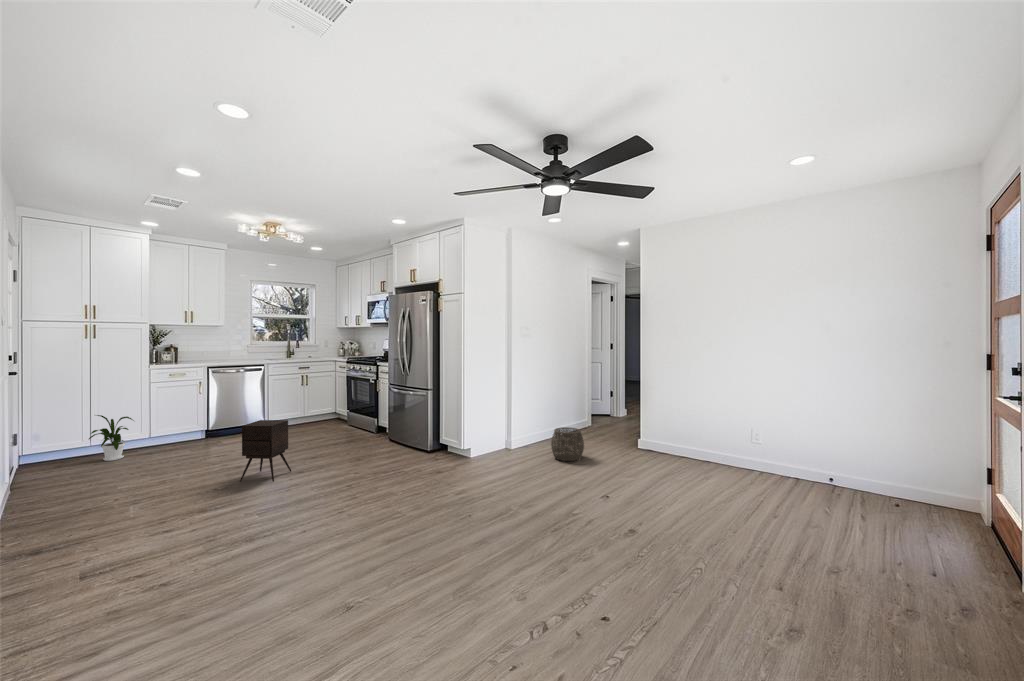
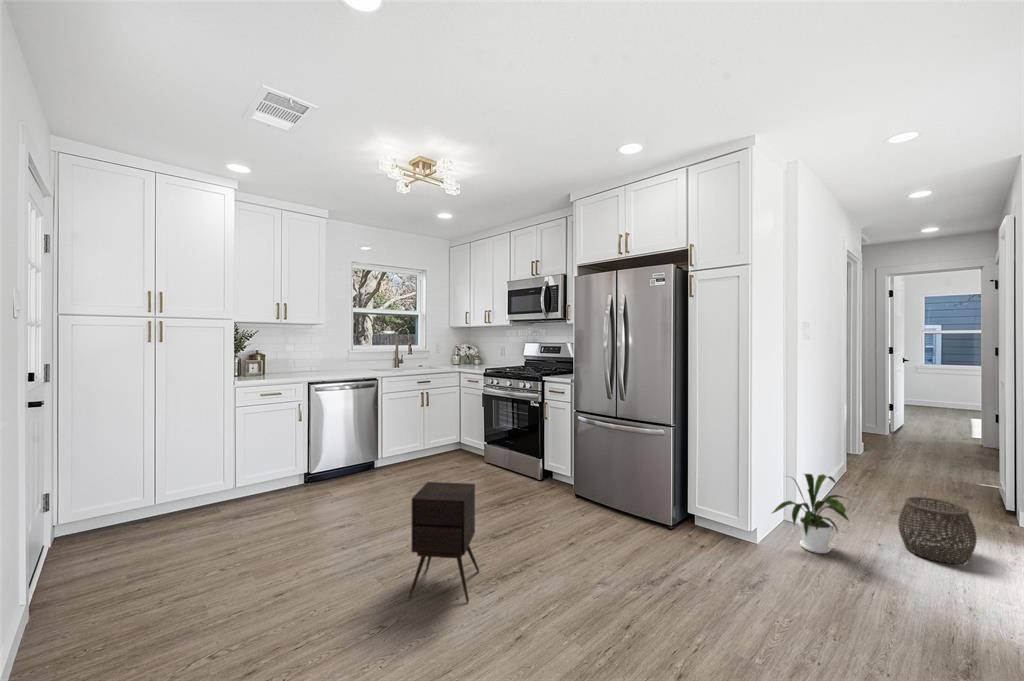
house plant: present [89,415,134,461] -> present [772,474,848,554]

